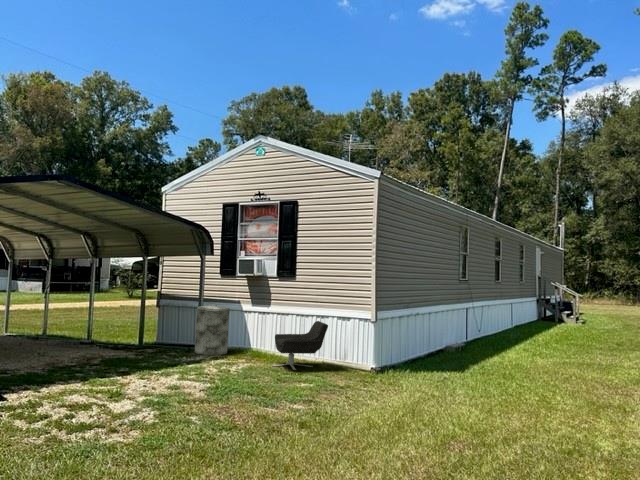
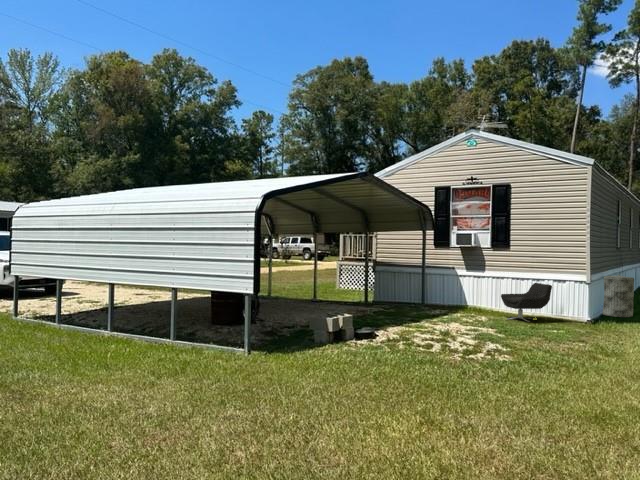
trash can: present [195,305,230,355] -> present [603,275,634,317]

